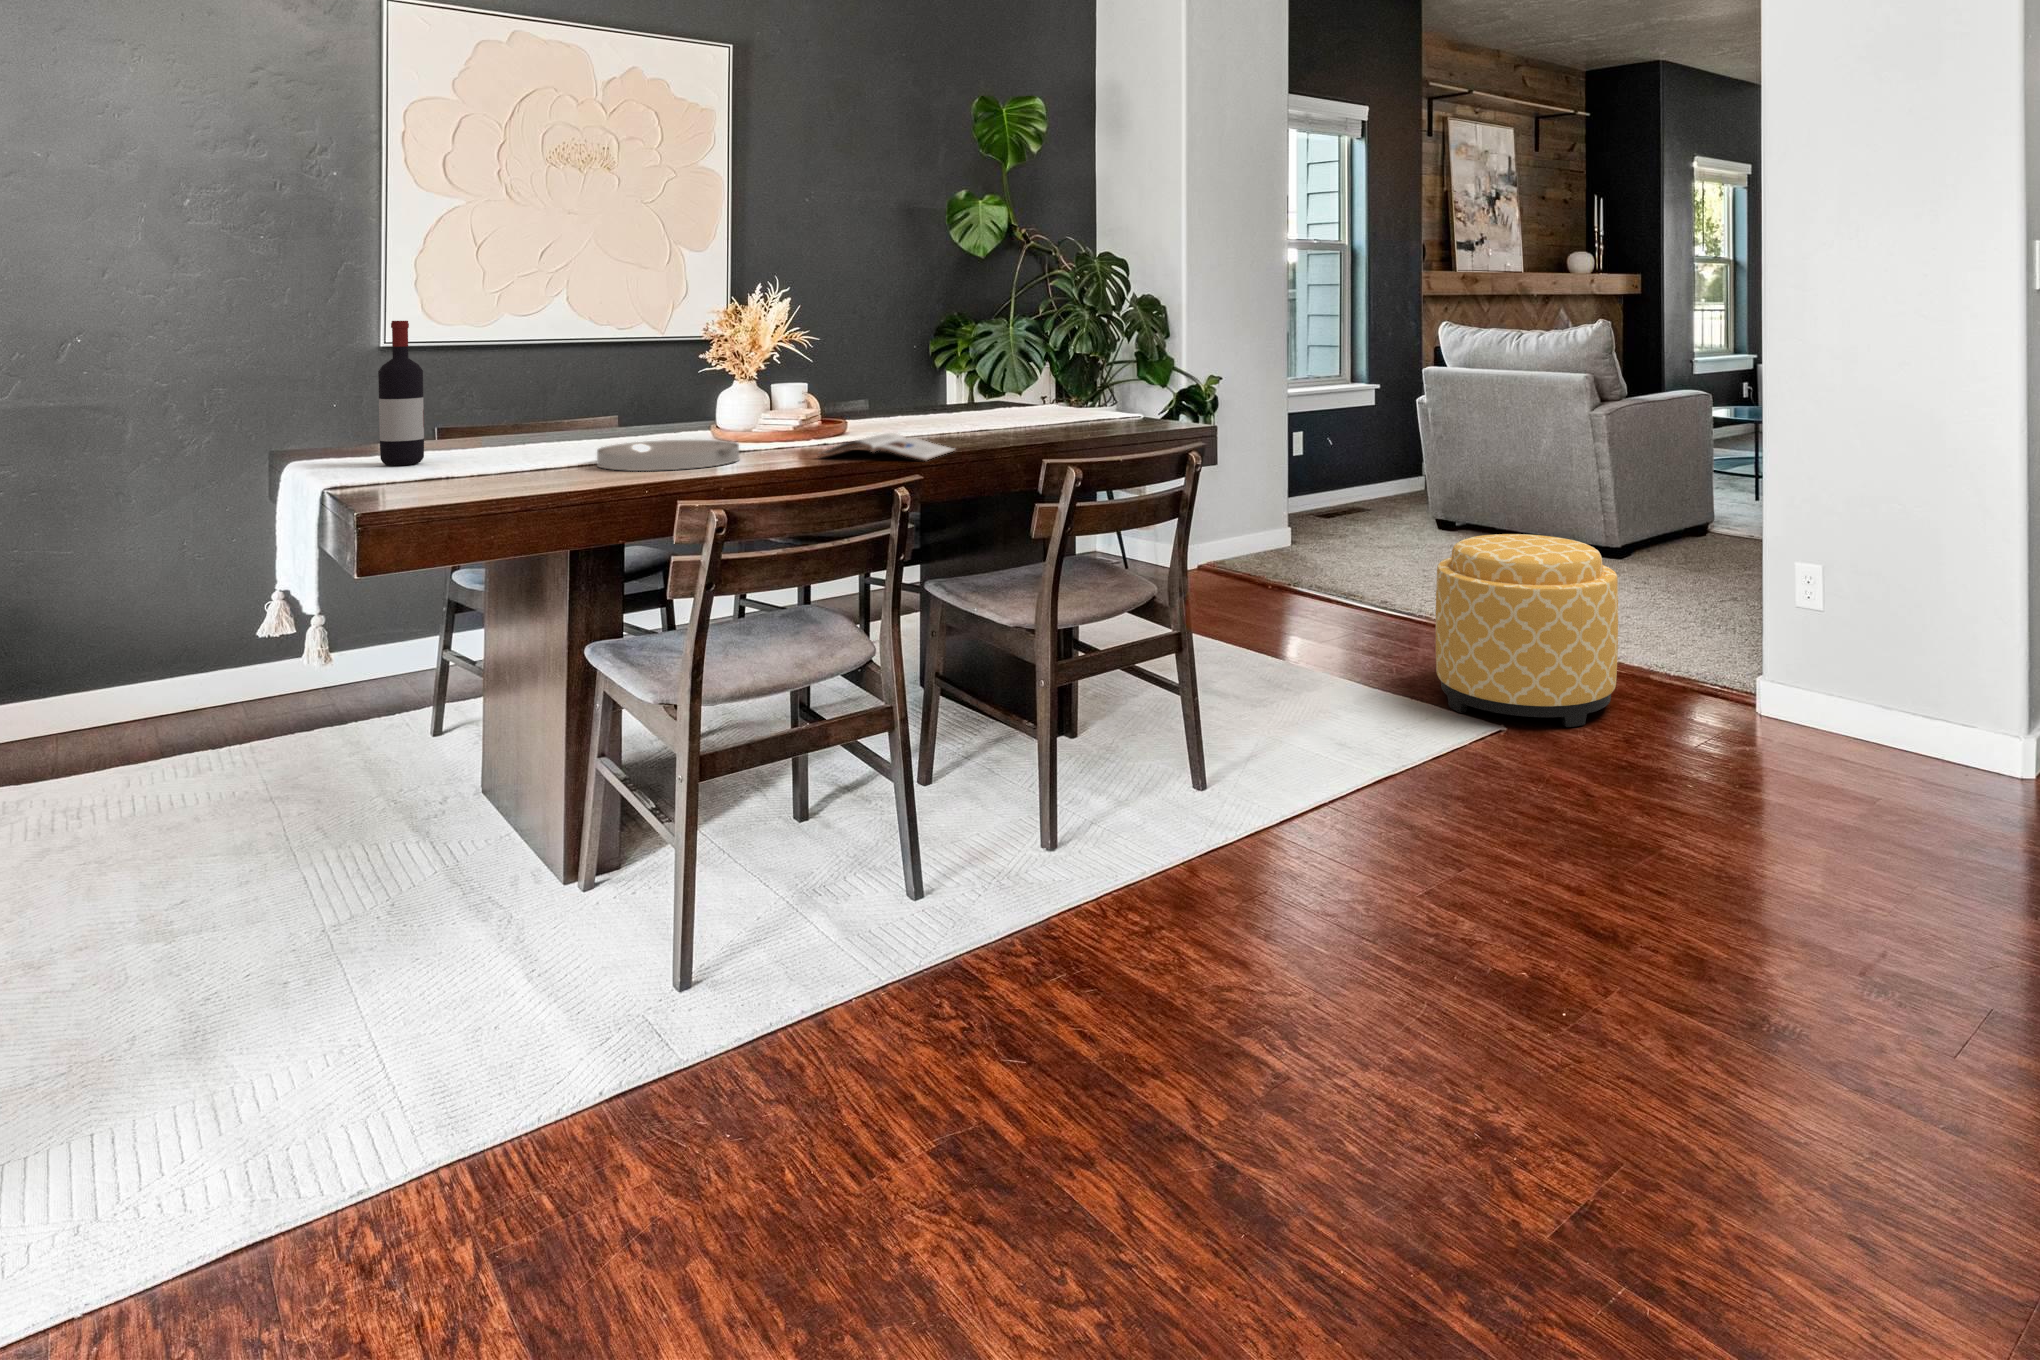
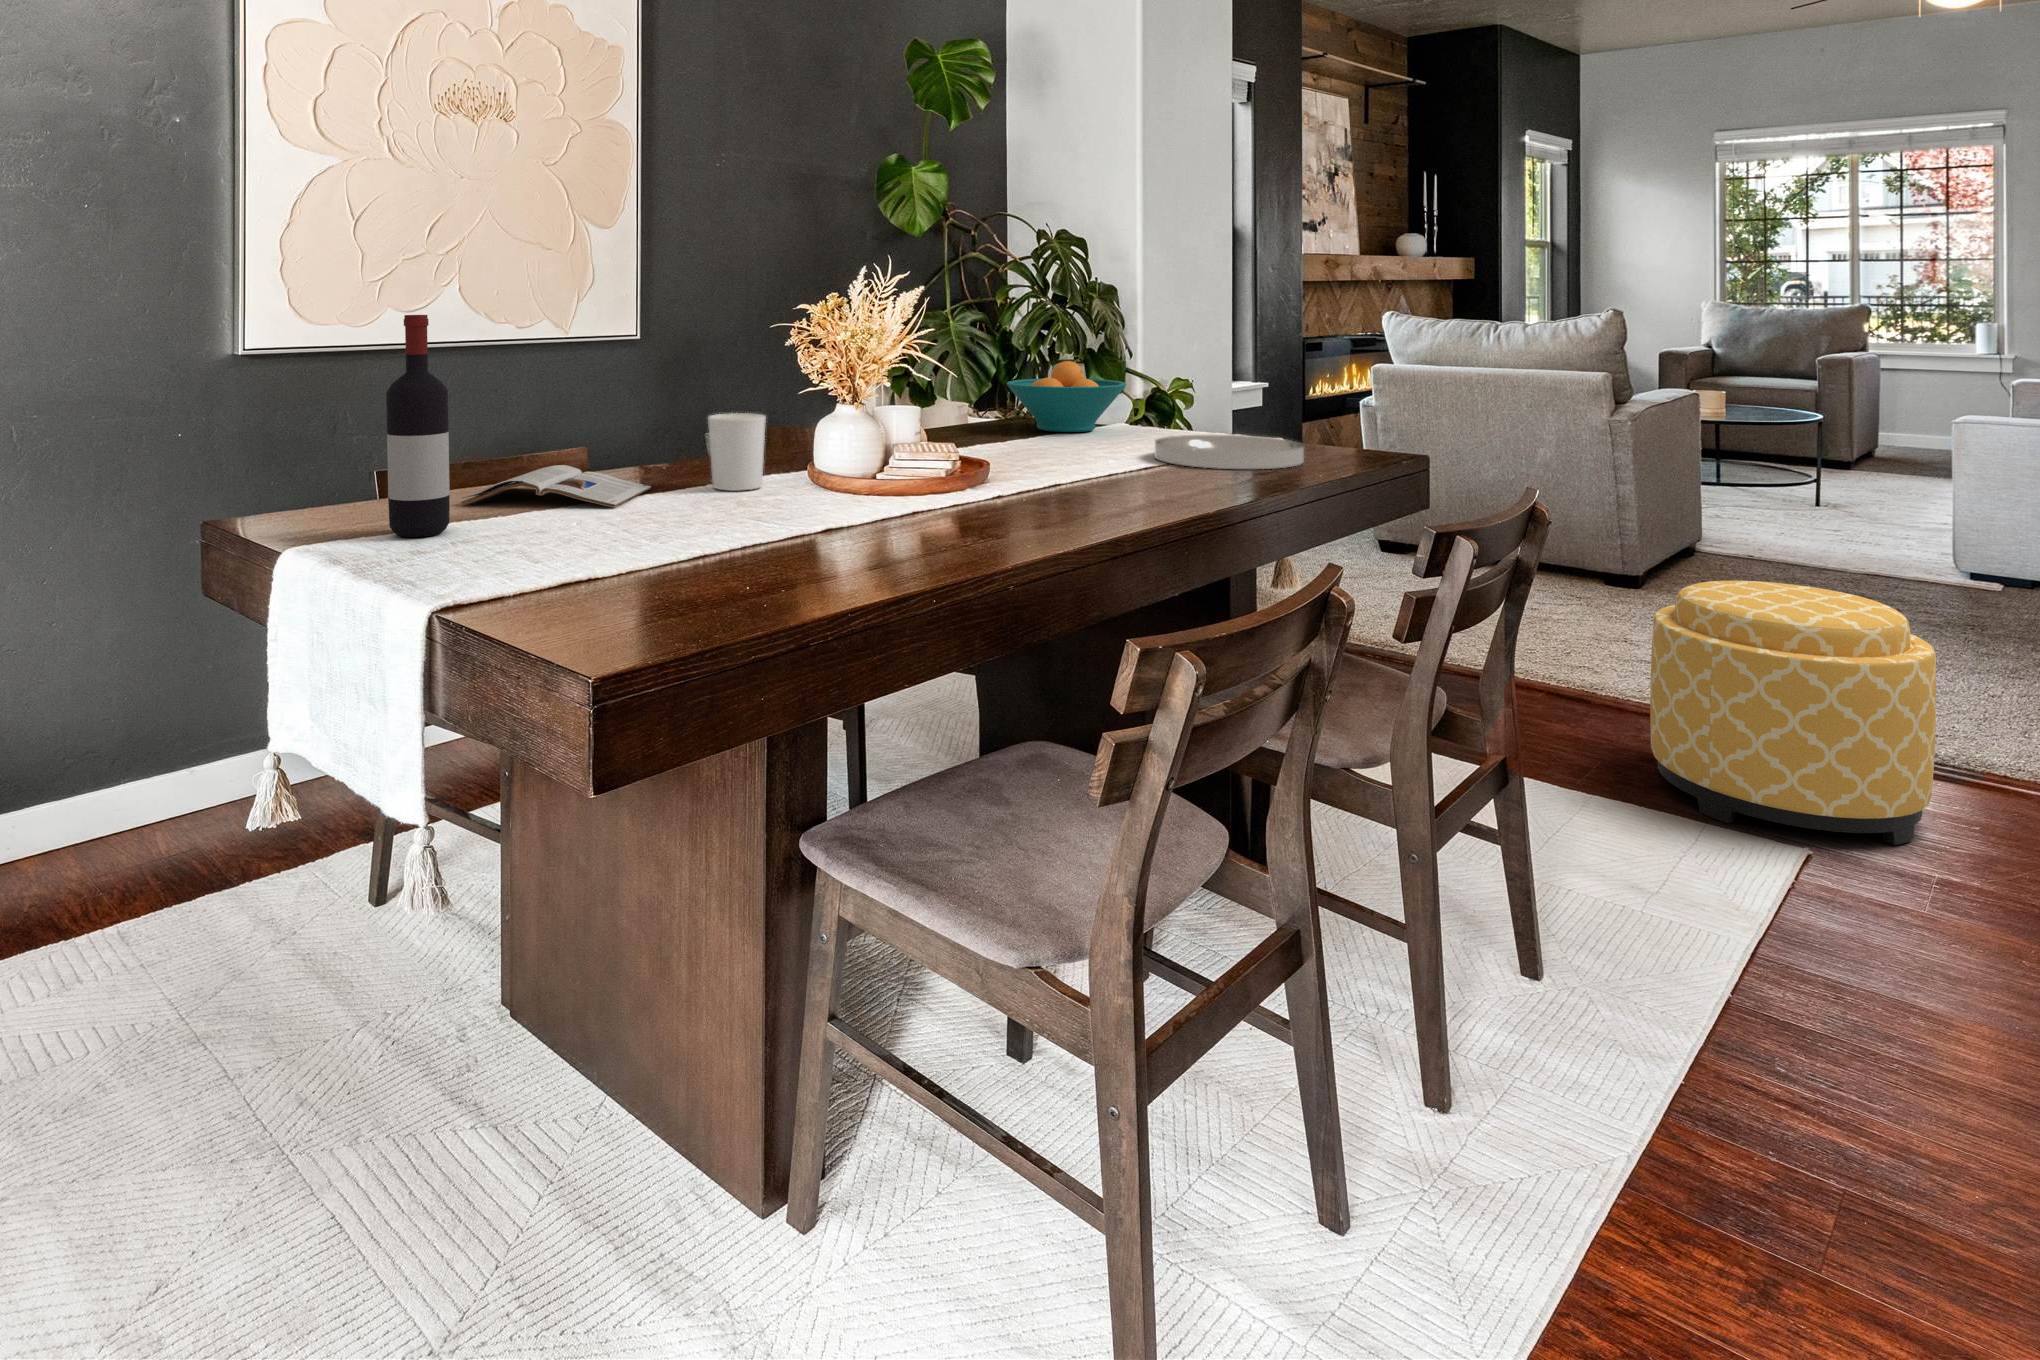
fruit bowl: none [973,360,1067,415] -> present [1007,361,1126,432]
candle holder: none [650,392,694,445] -> present [708,413,766,491]
magazine: present [819,433,955,460] -> present [461,465,651,507]
plate: present [597,440,739,471] -> present [1155,435,1304,469]

